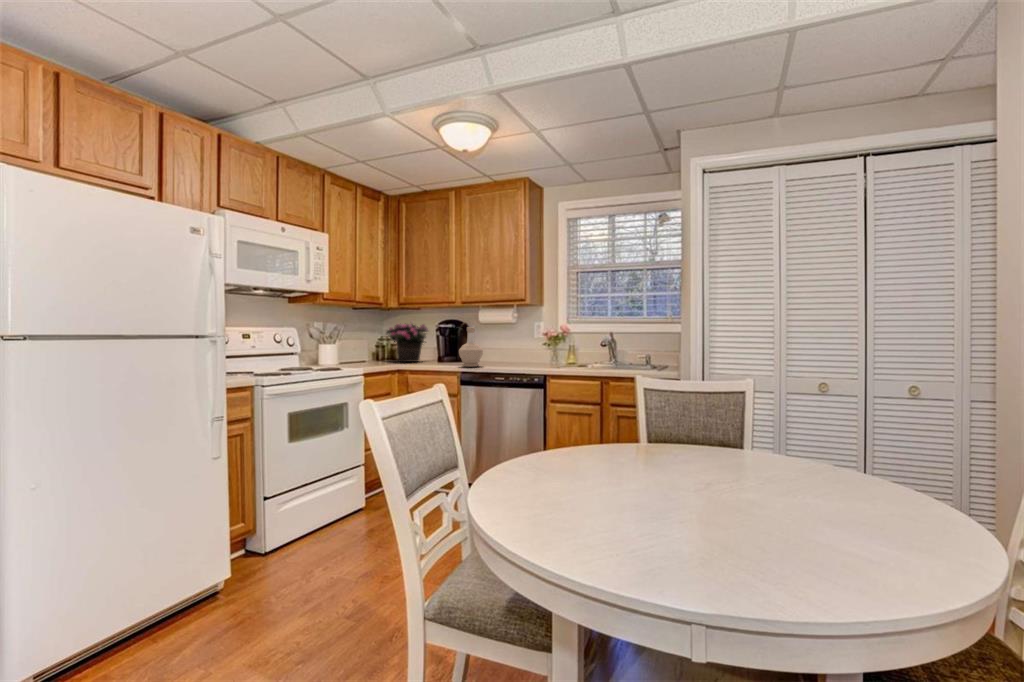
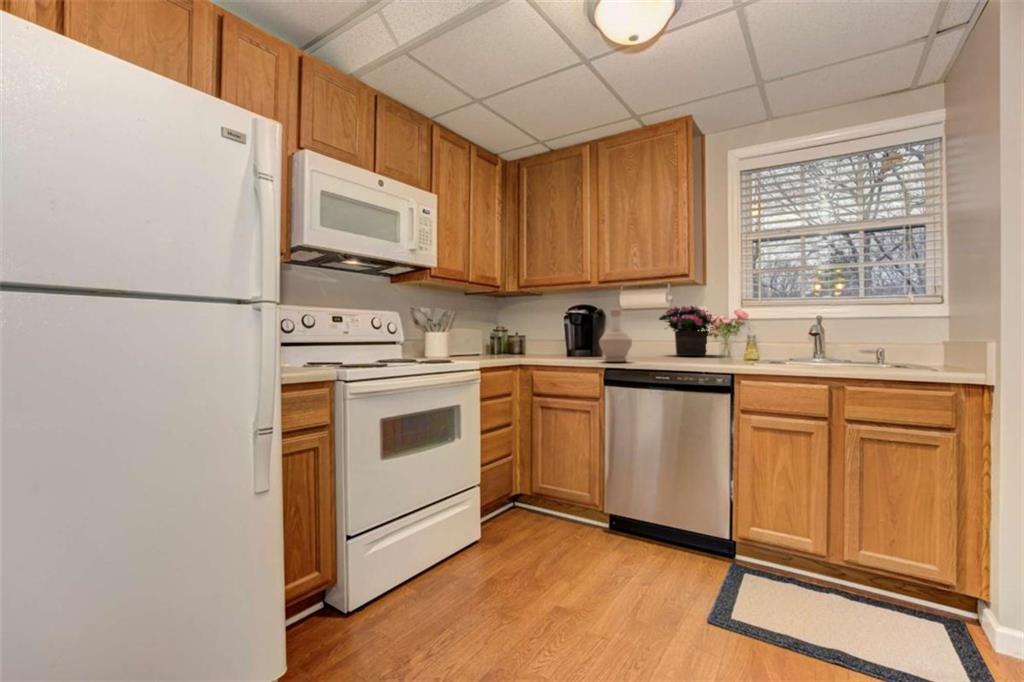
potted flower: present [386,321,428,362] -> present [659,306,715,356]

